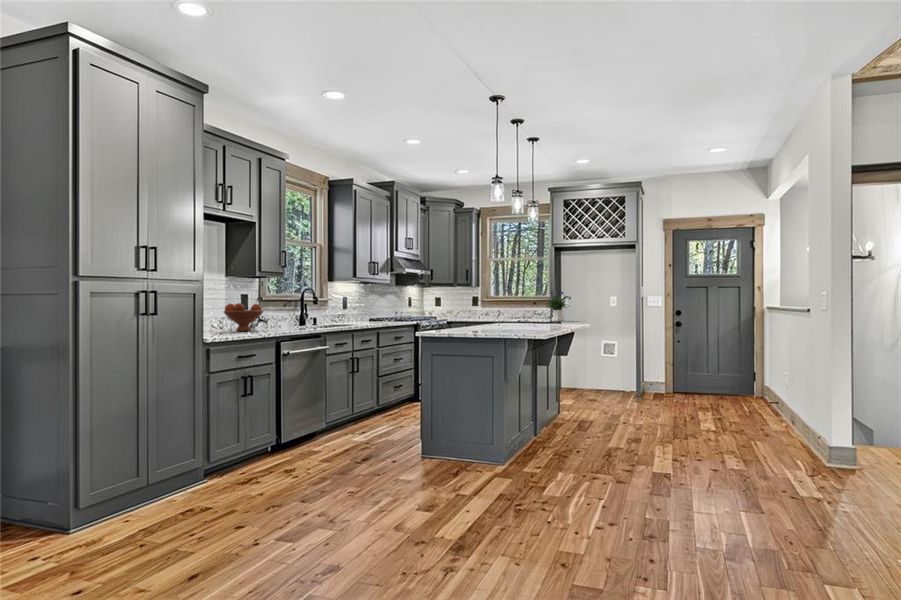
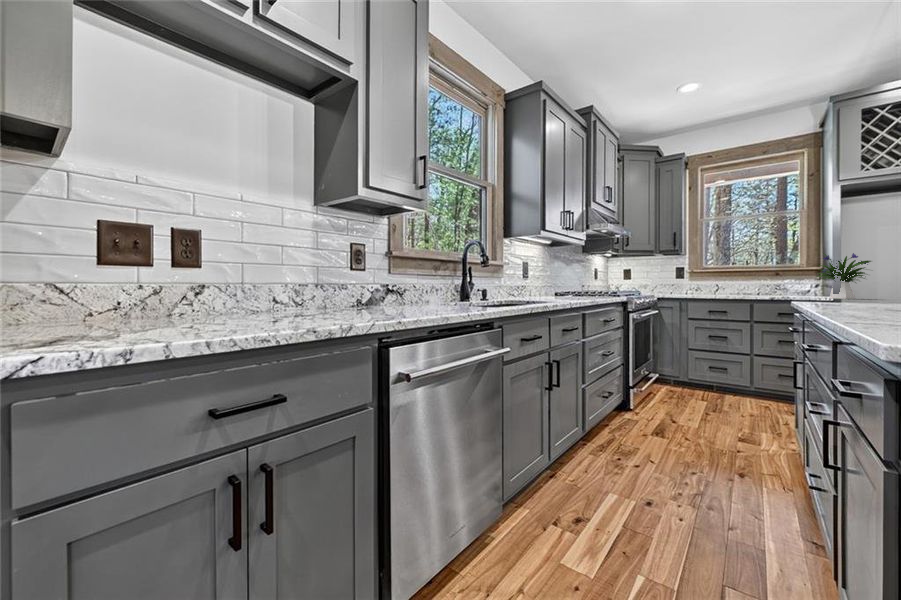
fruit bowl: present [224,303,263,331] -> none [276,252,367,314]

